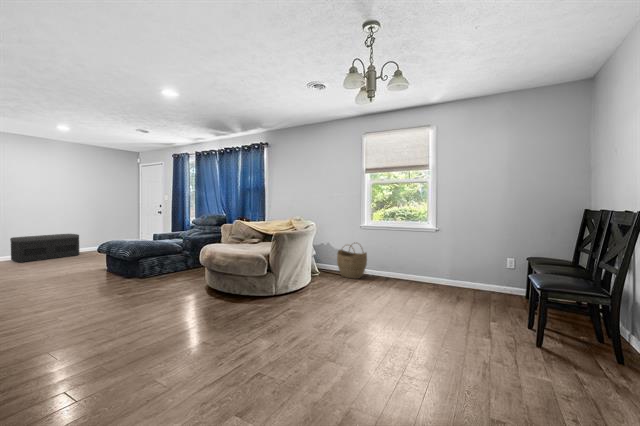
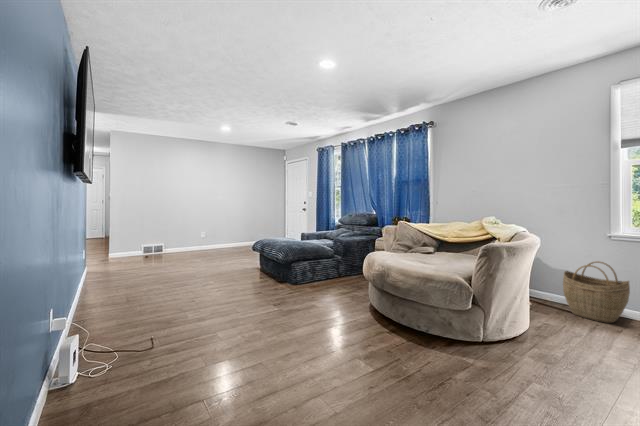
storage bench: present [10,234,79,263] -> none [189,229,238,254]

